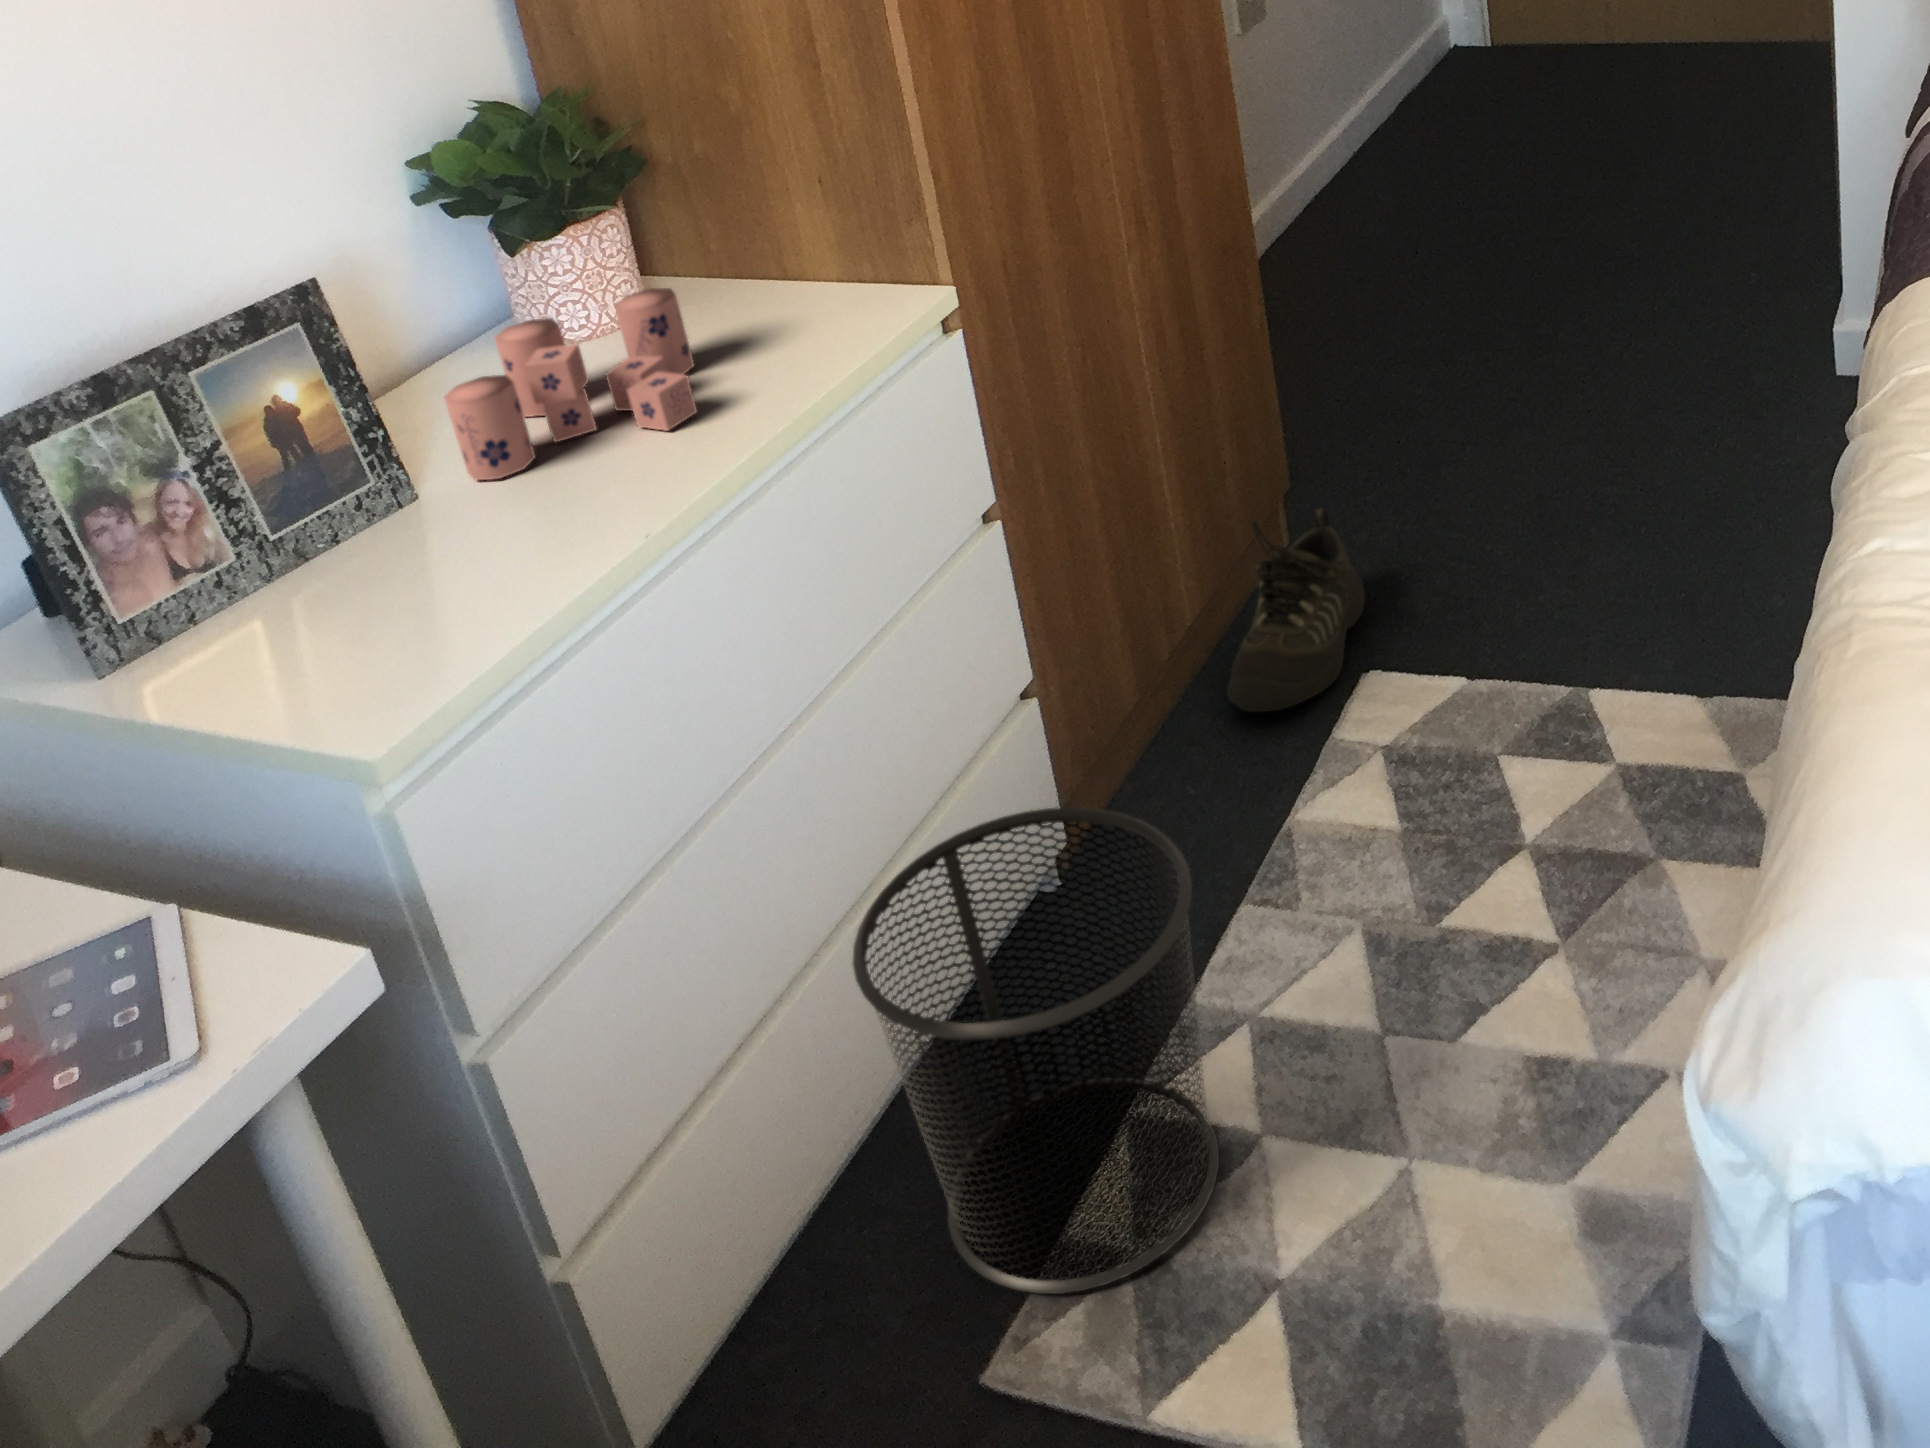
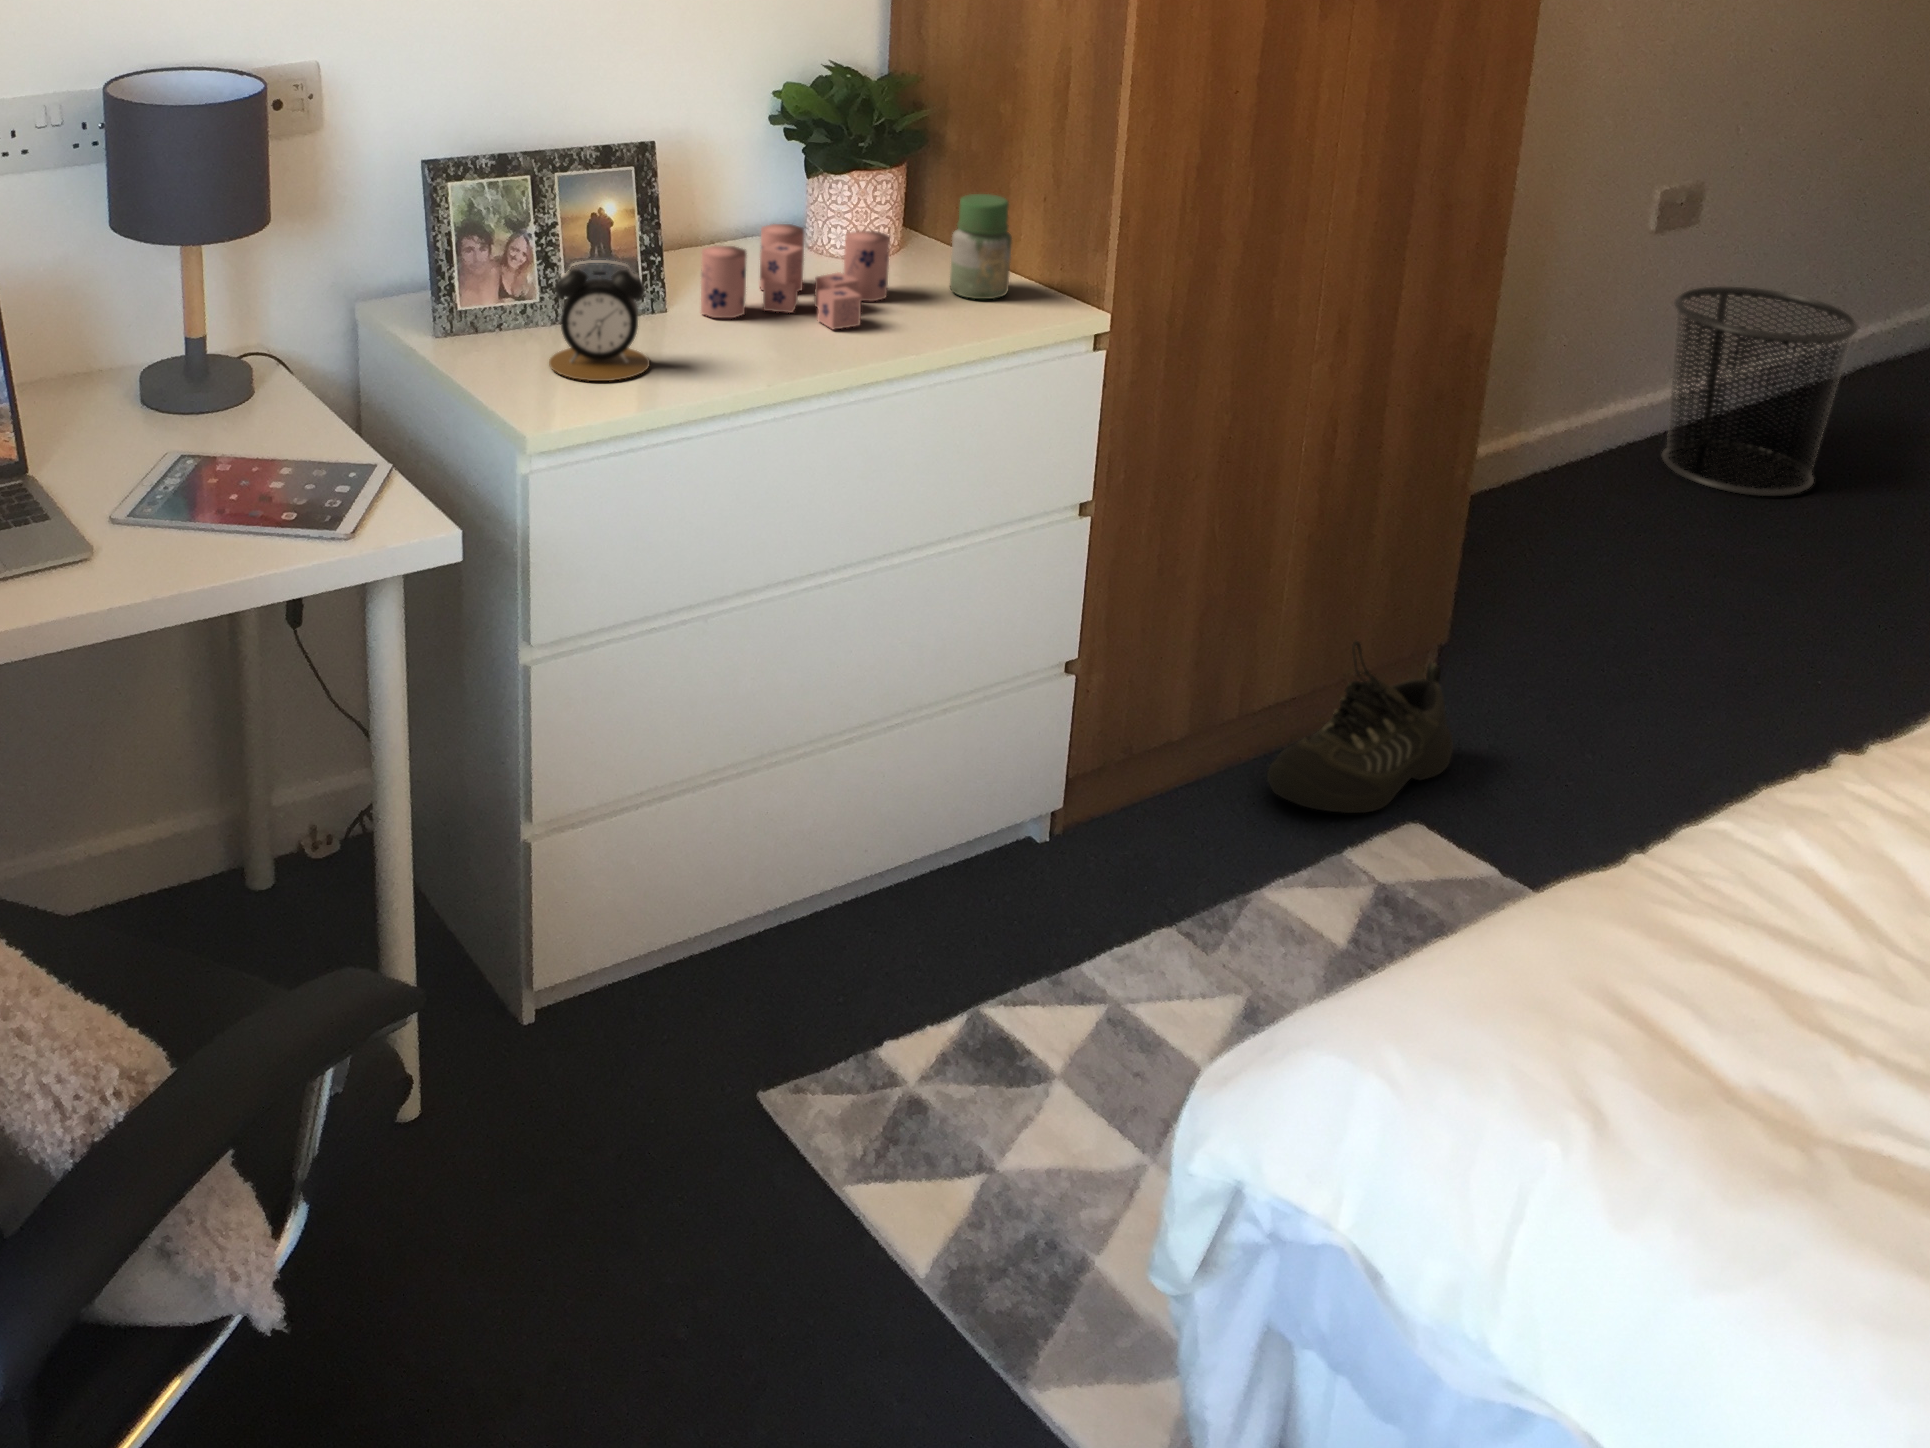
jar: none [738,194,831,329] -> present [950,194,1012,299]
alarm clock: none [290,459,473,649] -> present [549,260,650,381]
waste bin: present [853,807,1219,1294] -> present [1662,287,1858,496]

